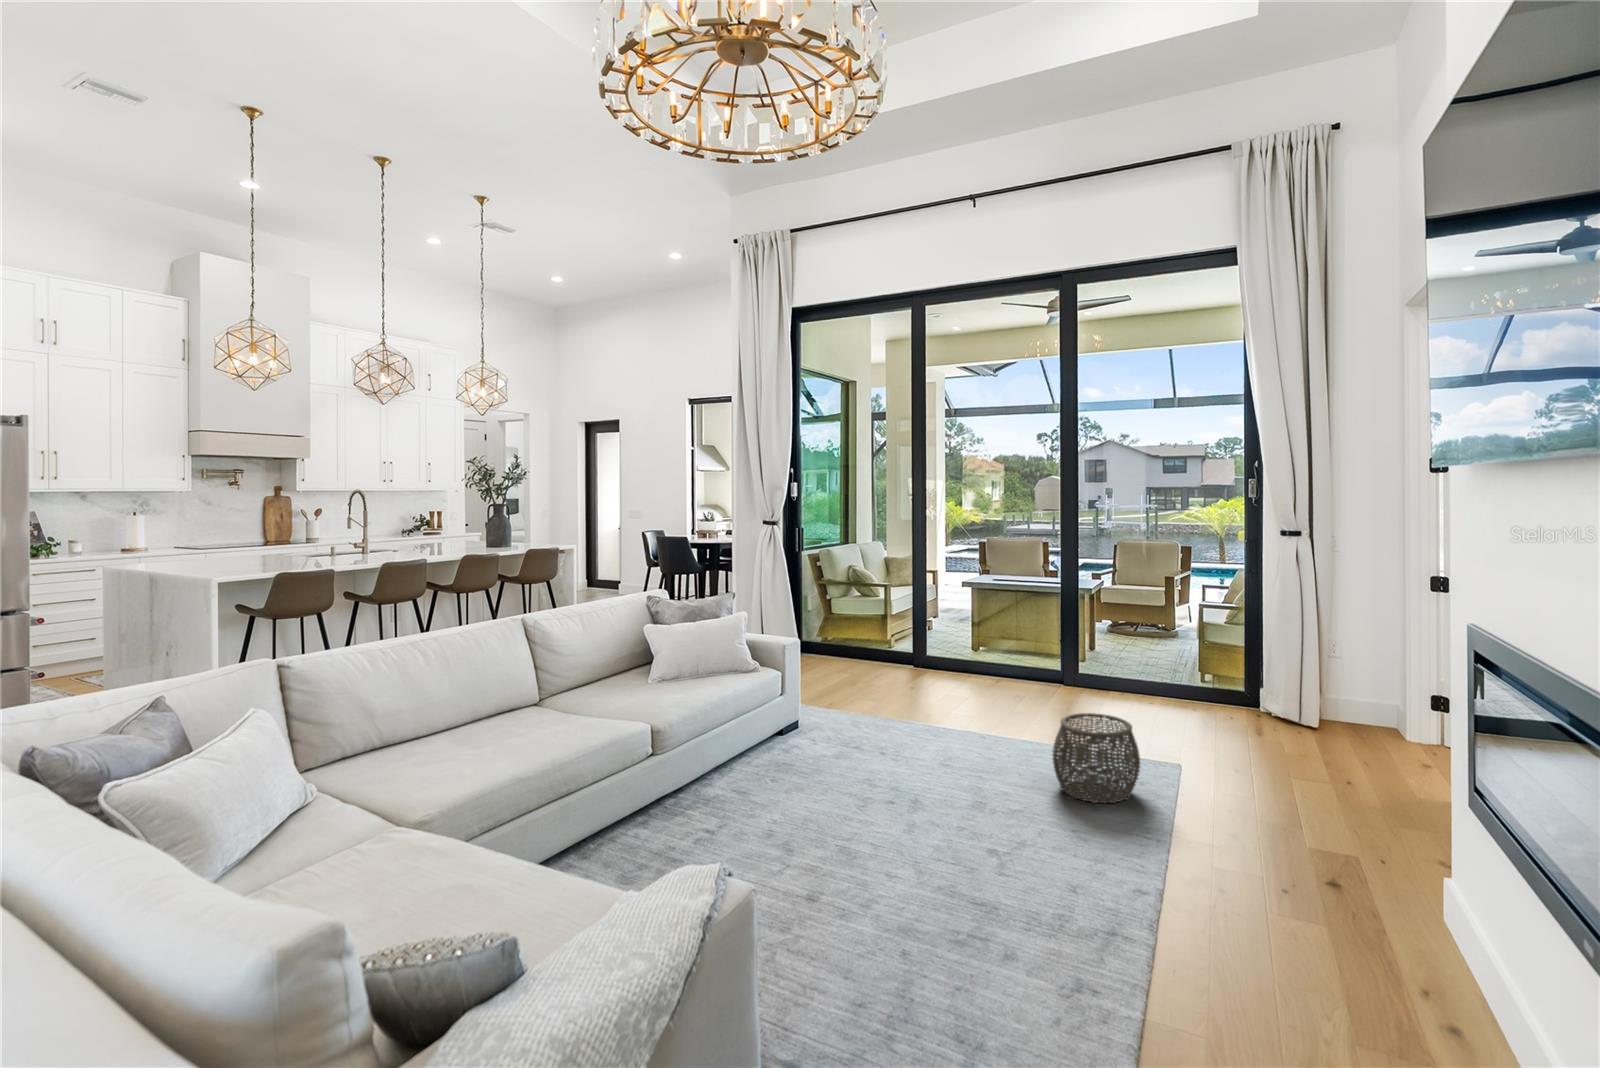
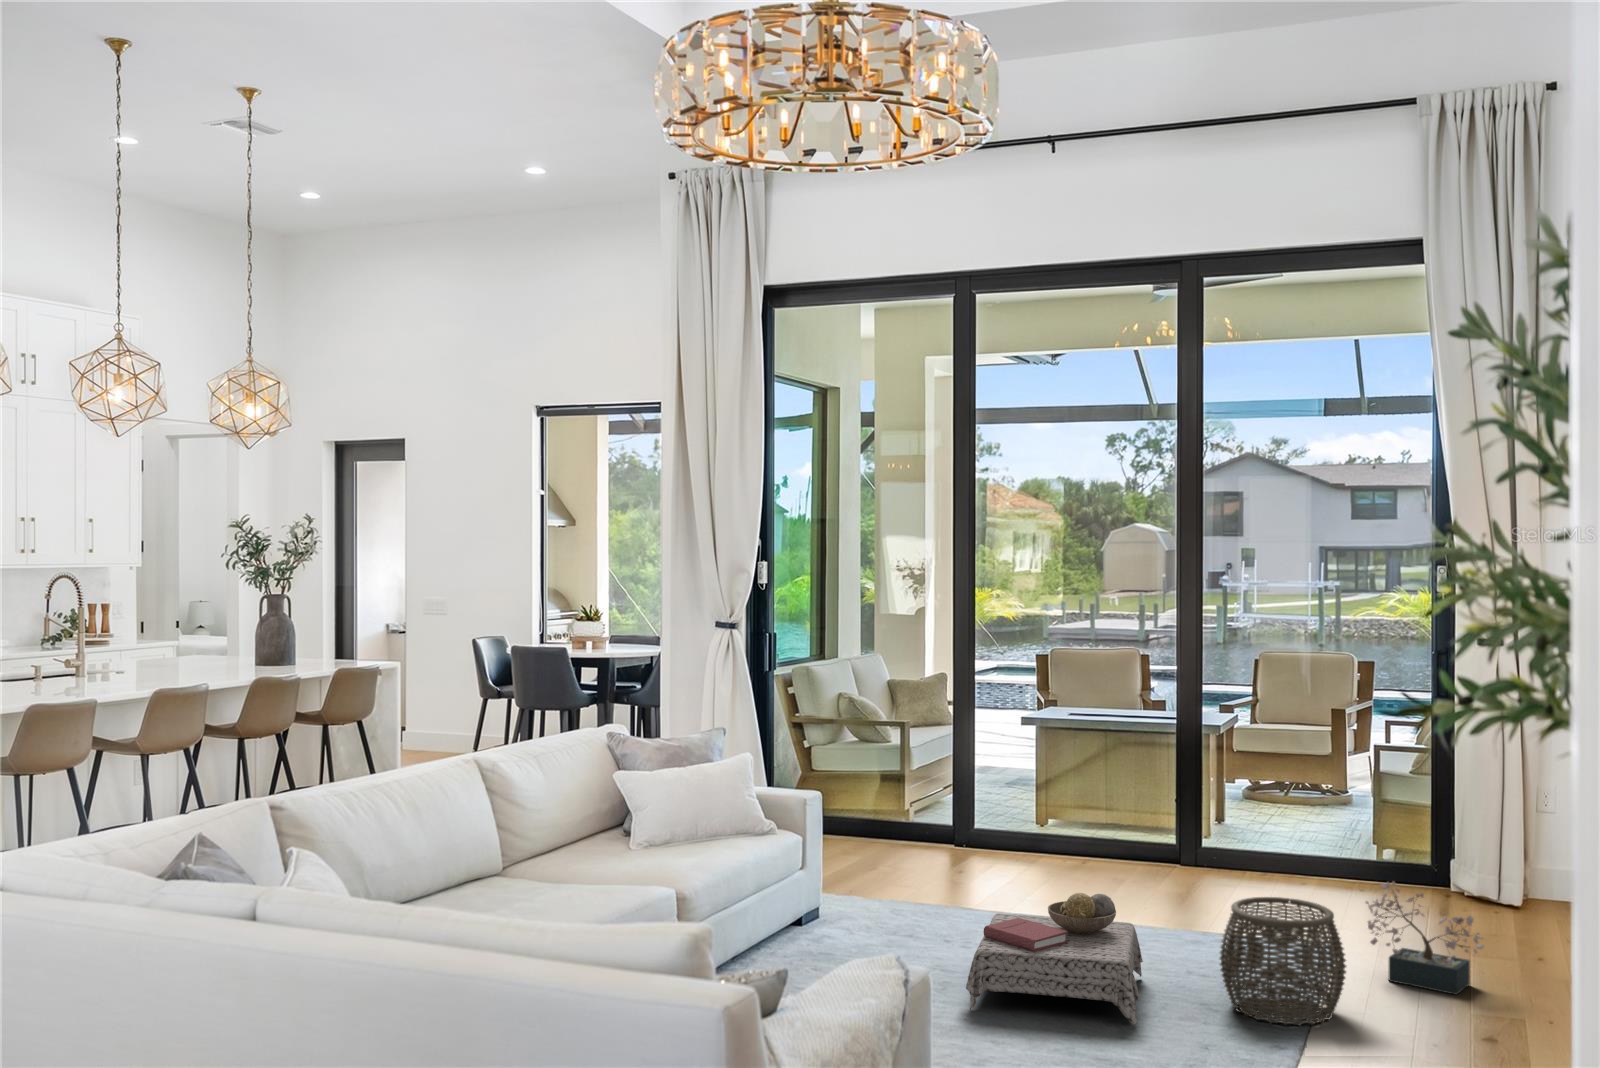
decorative plant: none [1164,701,1250,782] -> present [1366,882,1484,994]
ottoman: none [877,708,1005,801] -> present [966,893,1143,1025]

